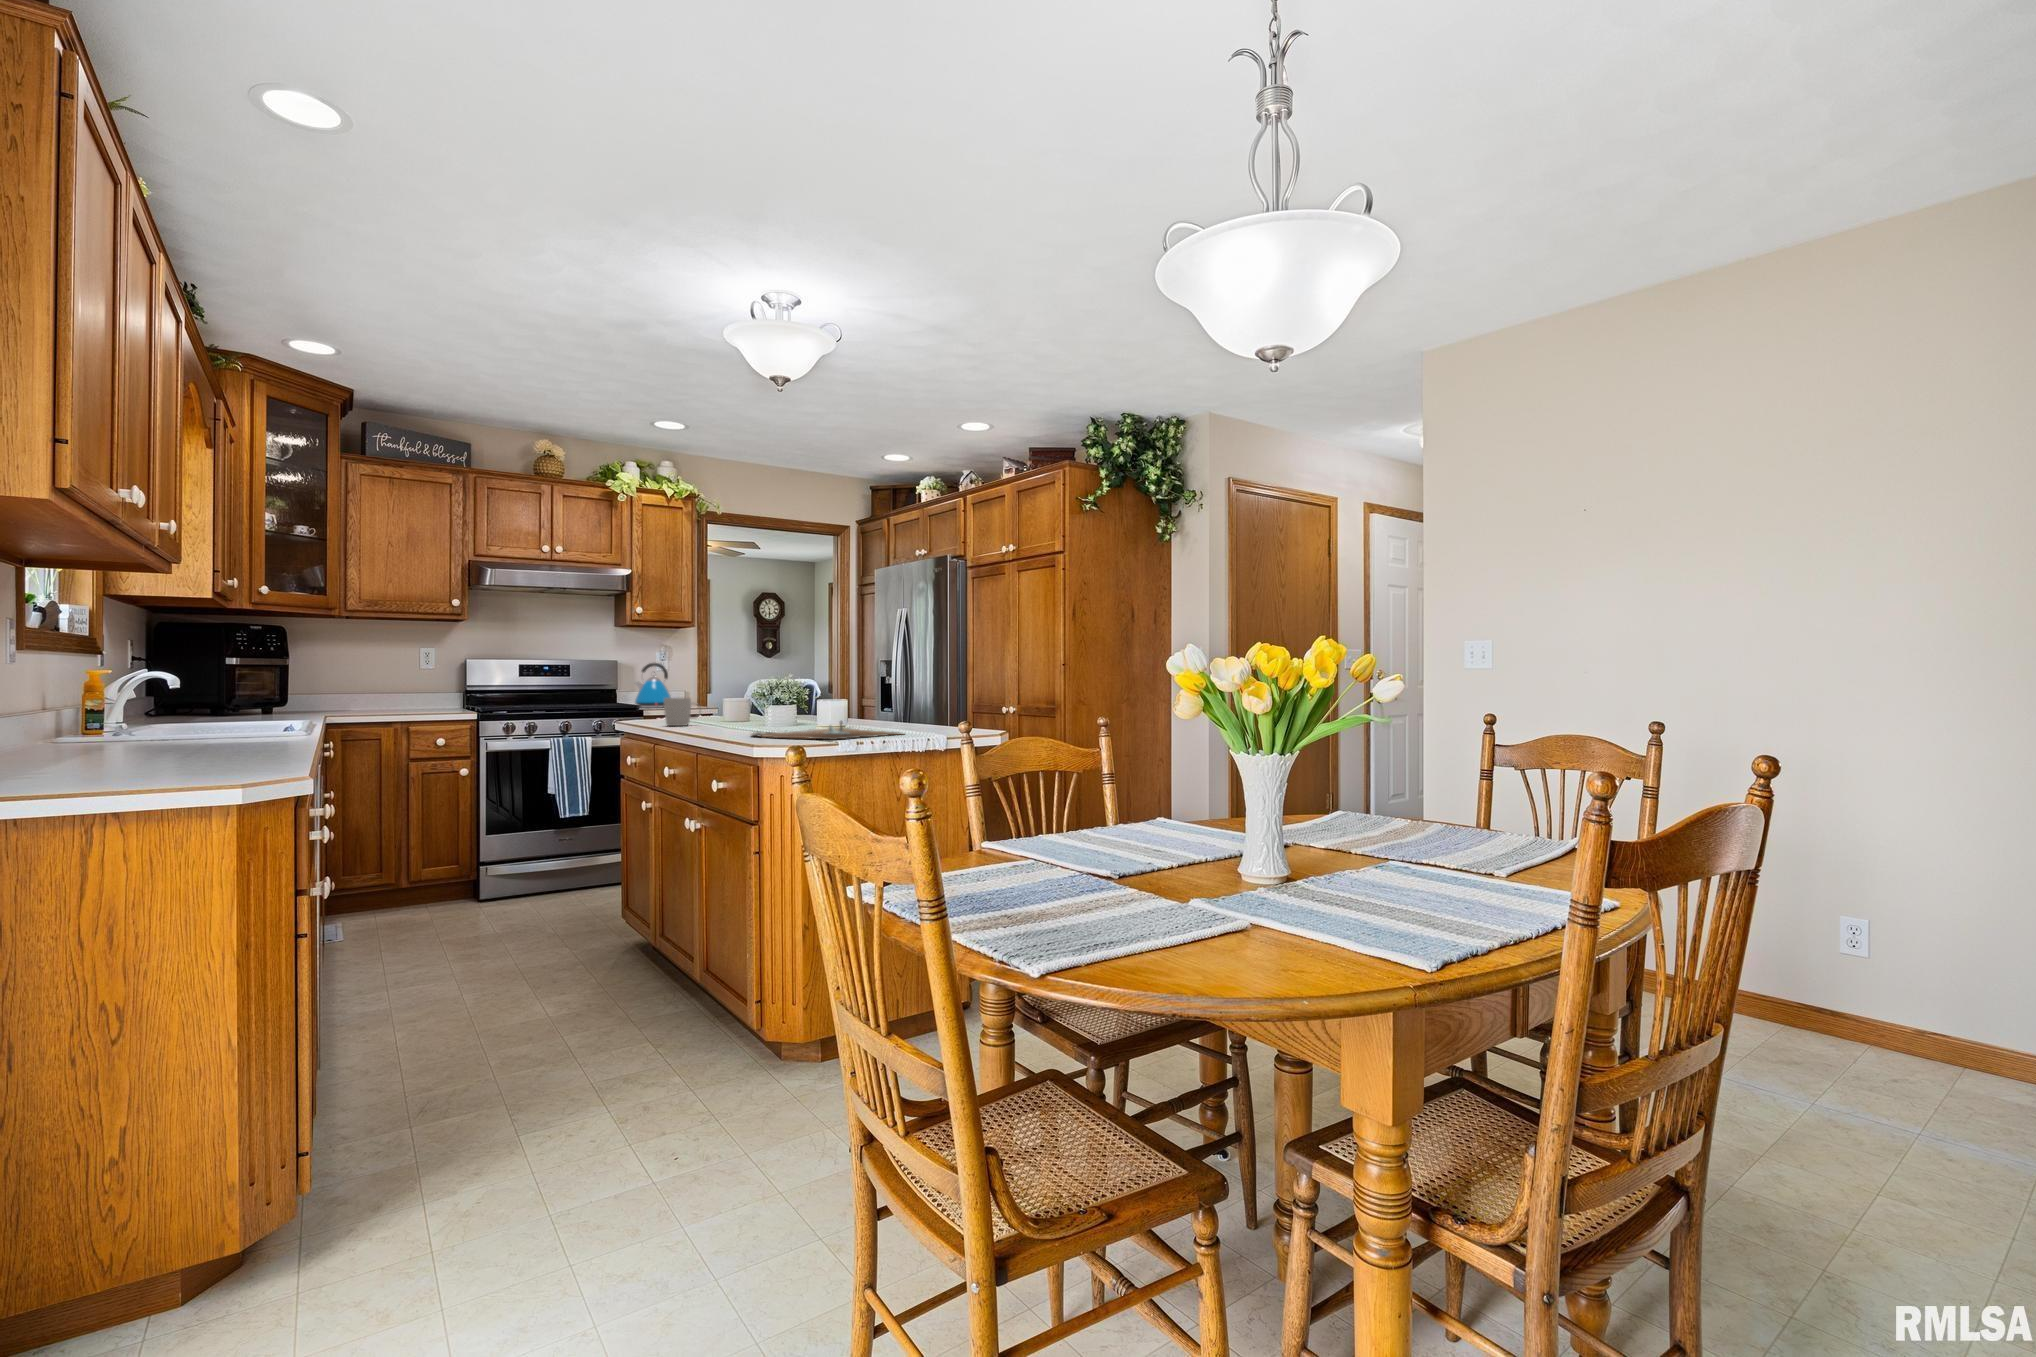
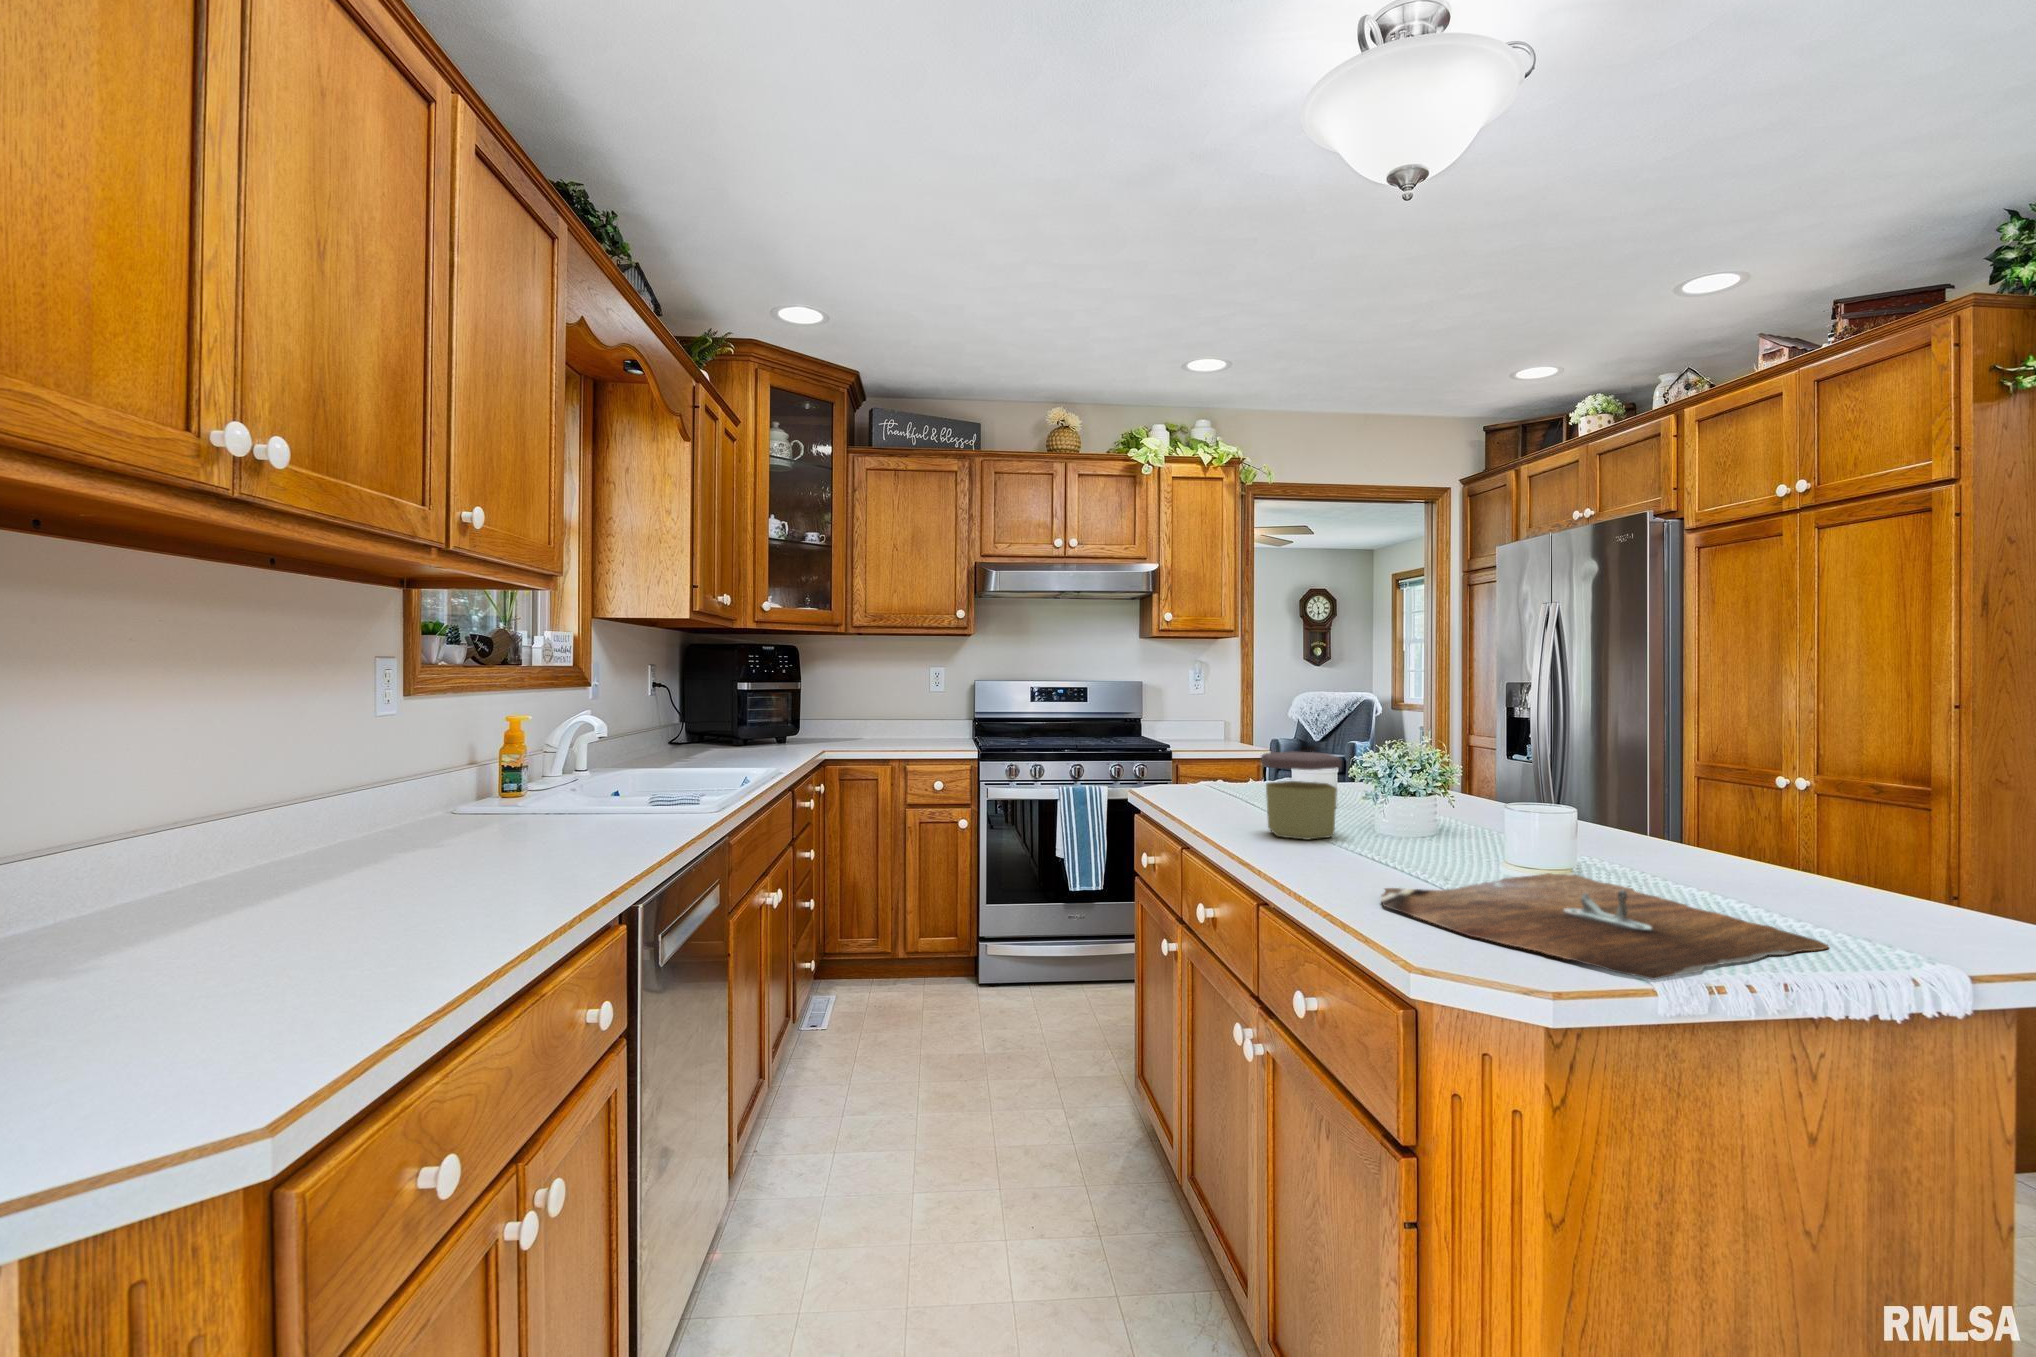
kettle: present [635,663,671,708] -> none [1163,683,1214,742]
jar: none [702,684,744,728] -> present [1261,751,1342,840]
mug: present [664,698,698,726] -> none [1197,765,1258,817]

